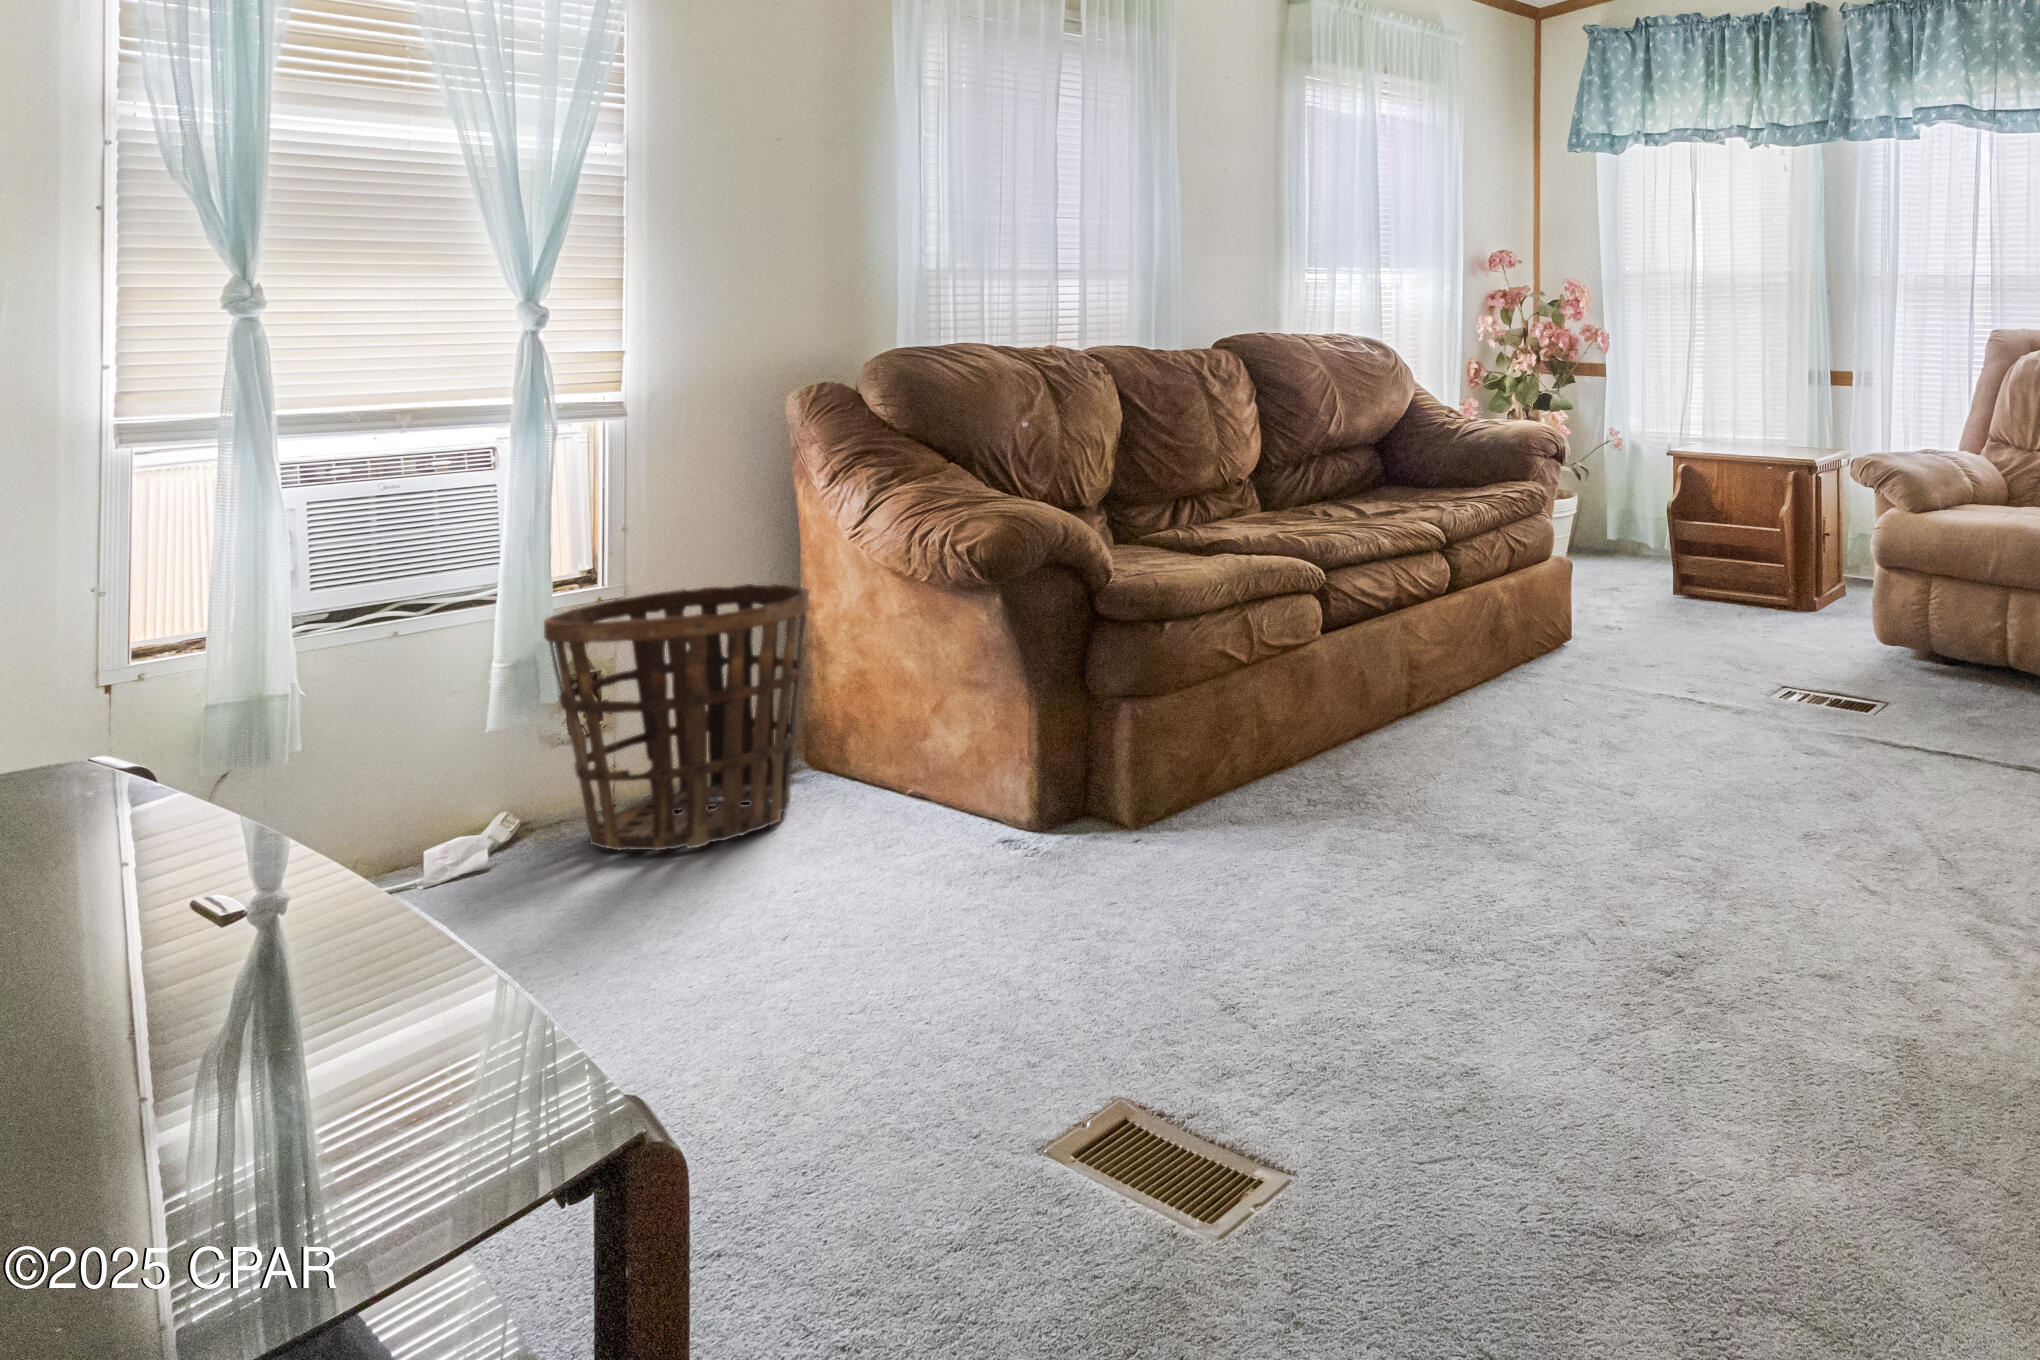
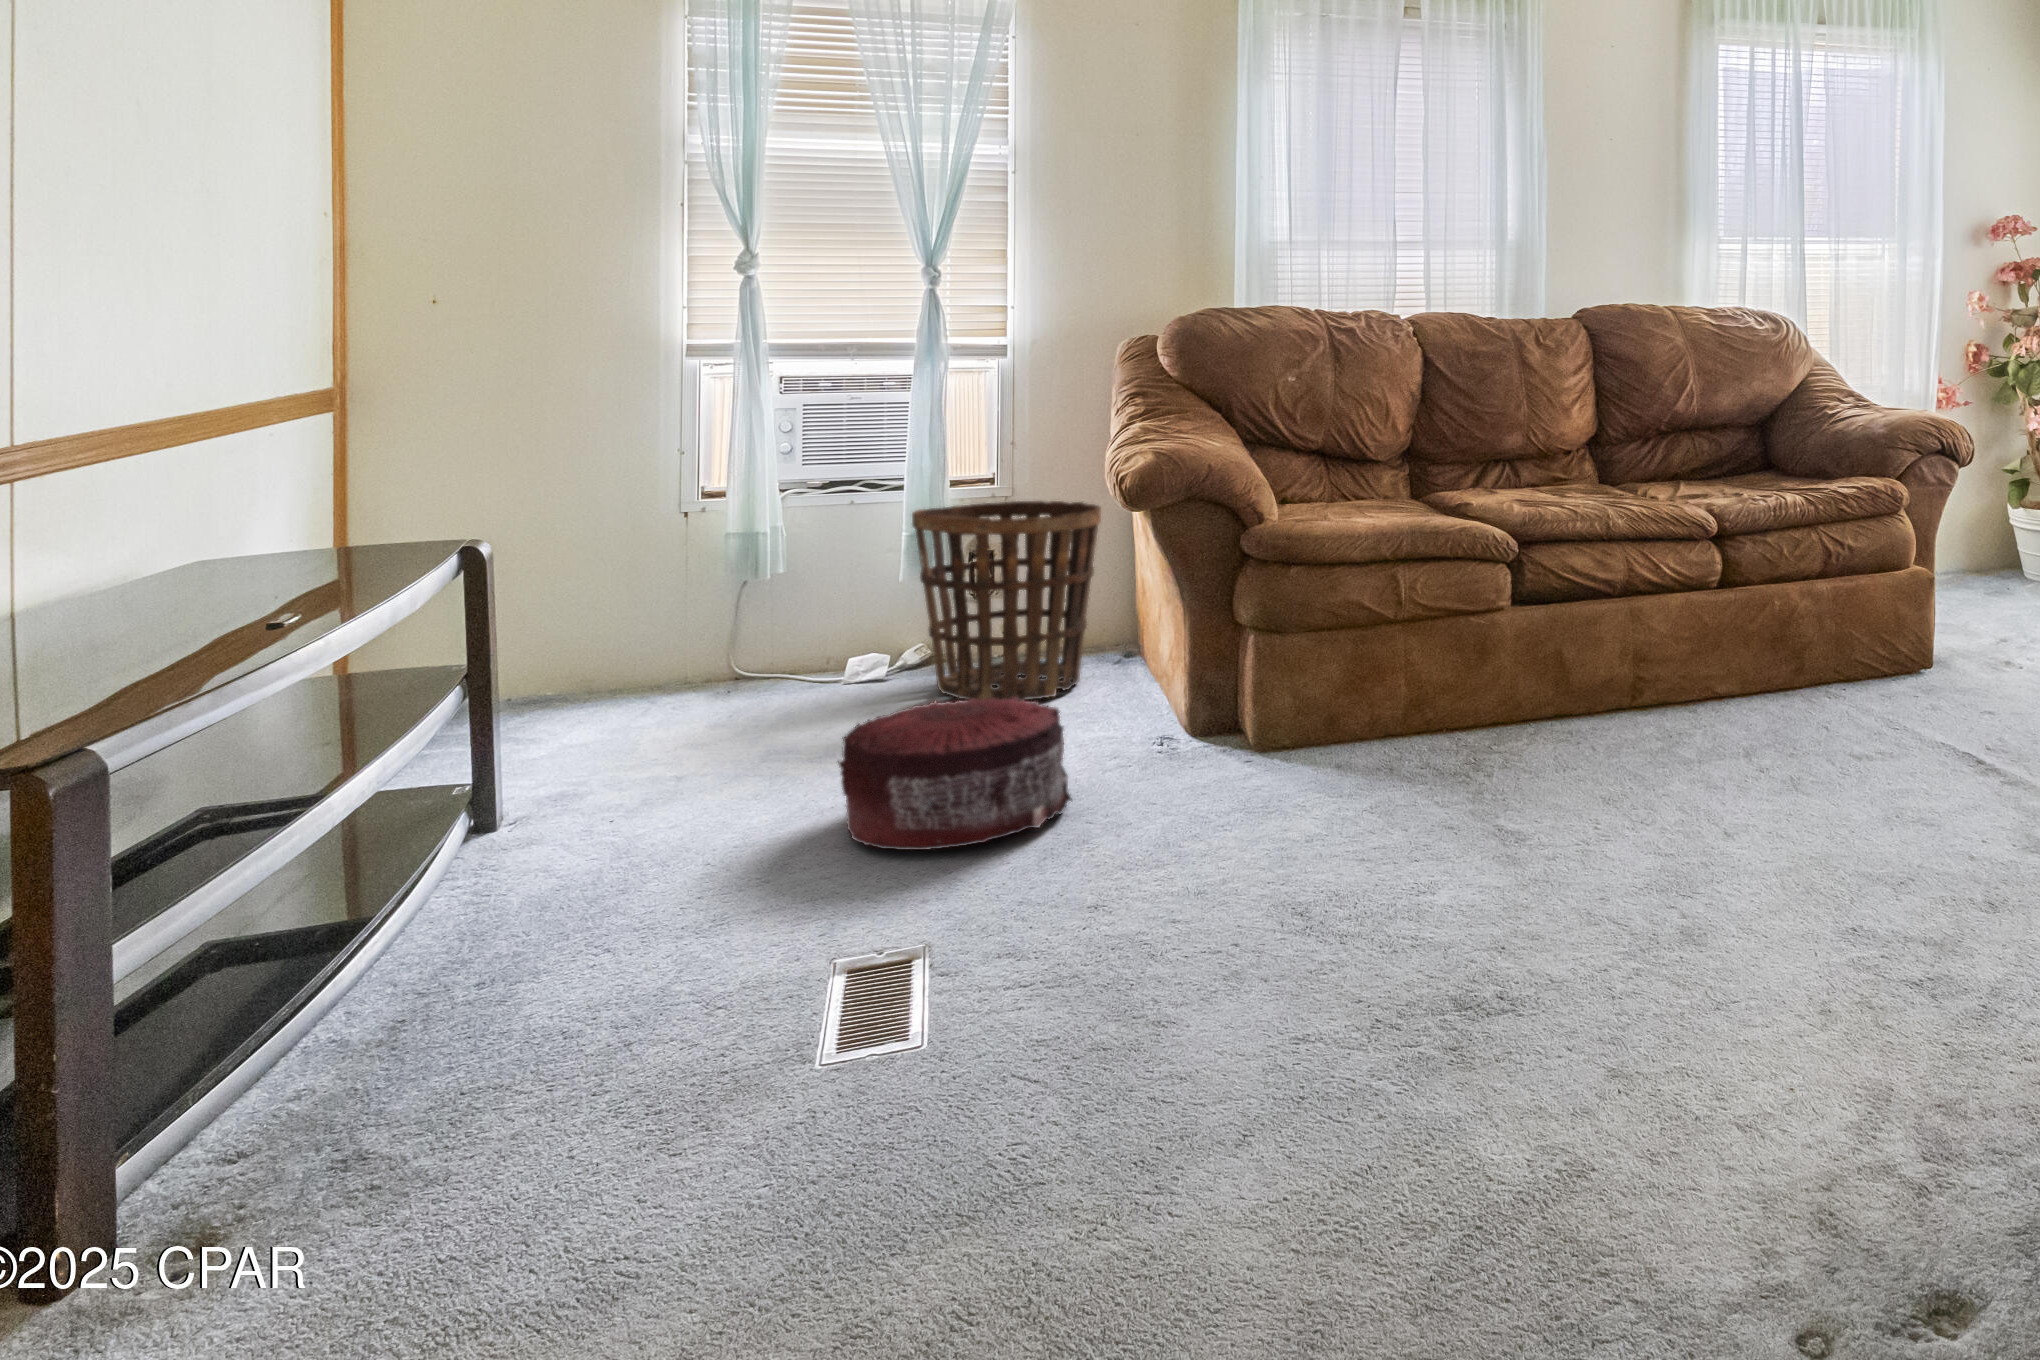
pouf: none [726,813,1013,1031] -> present [838,696,1072,850]

